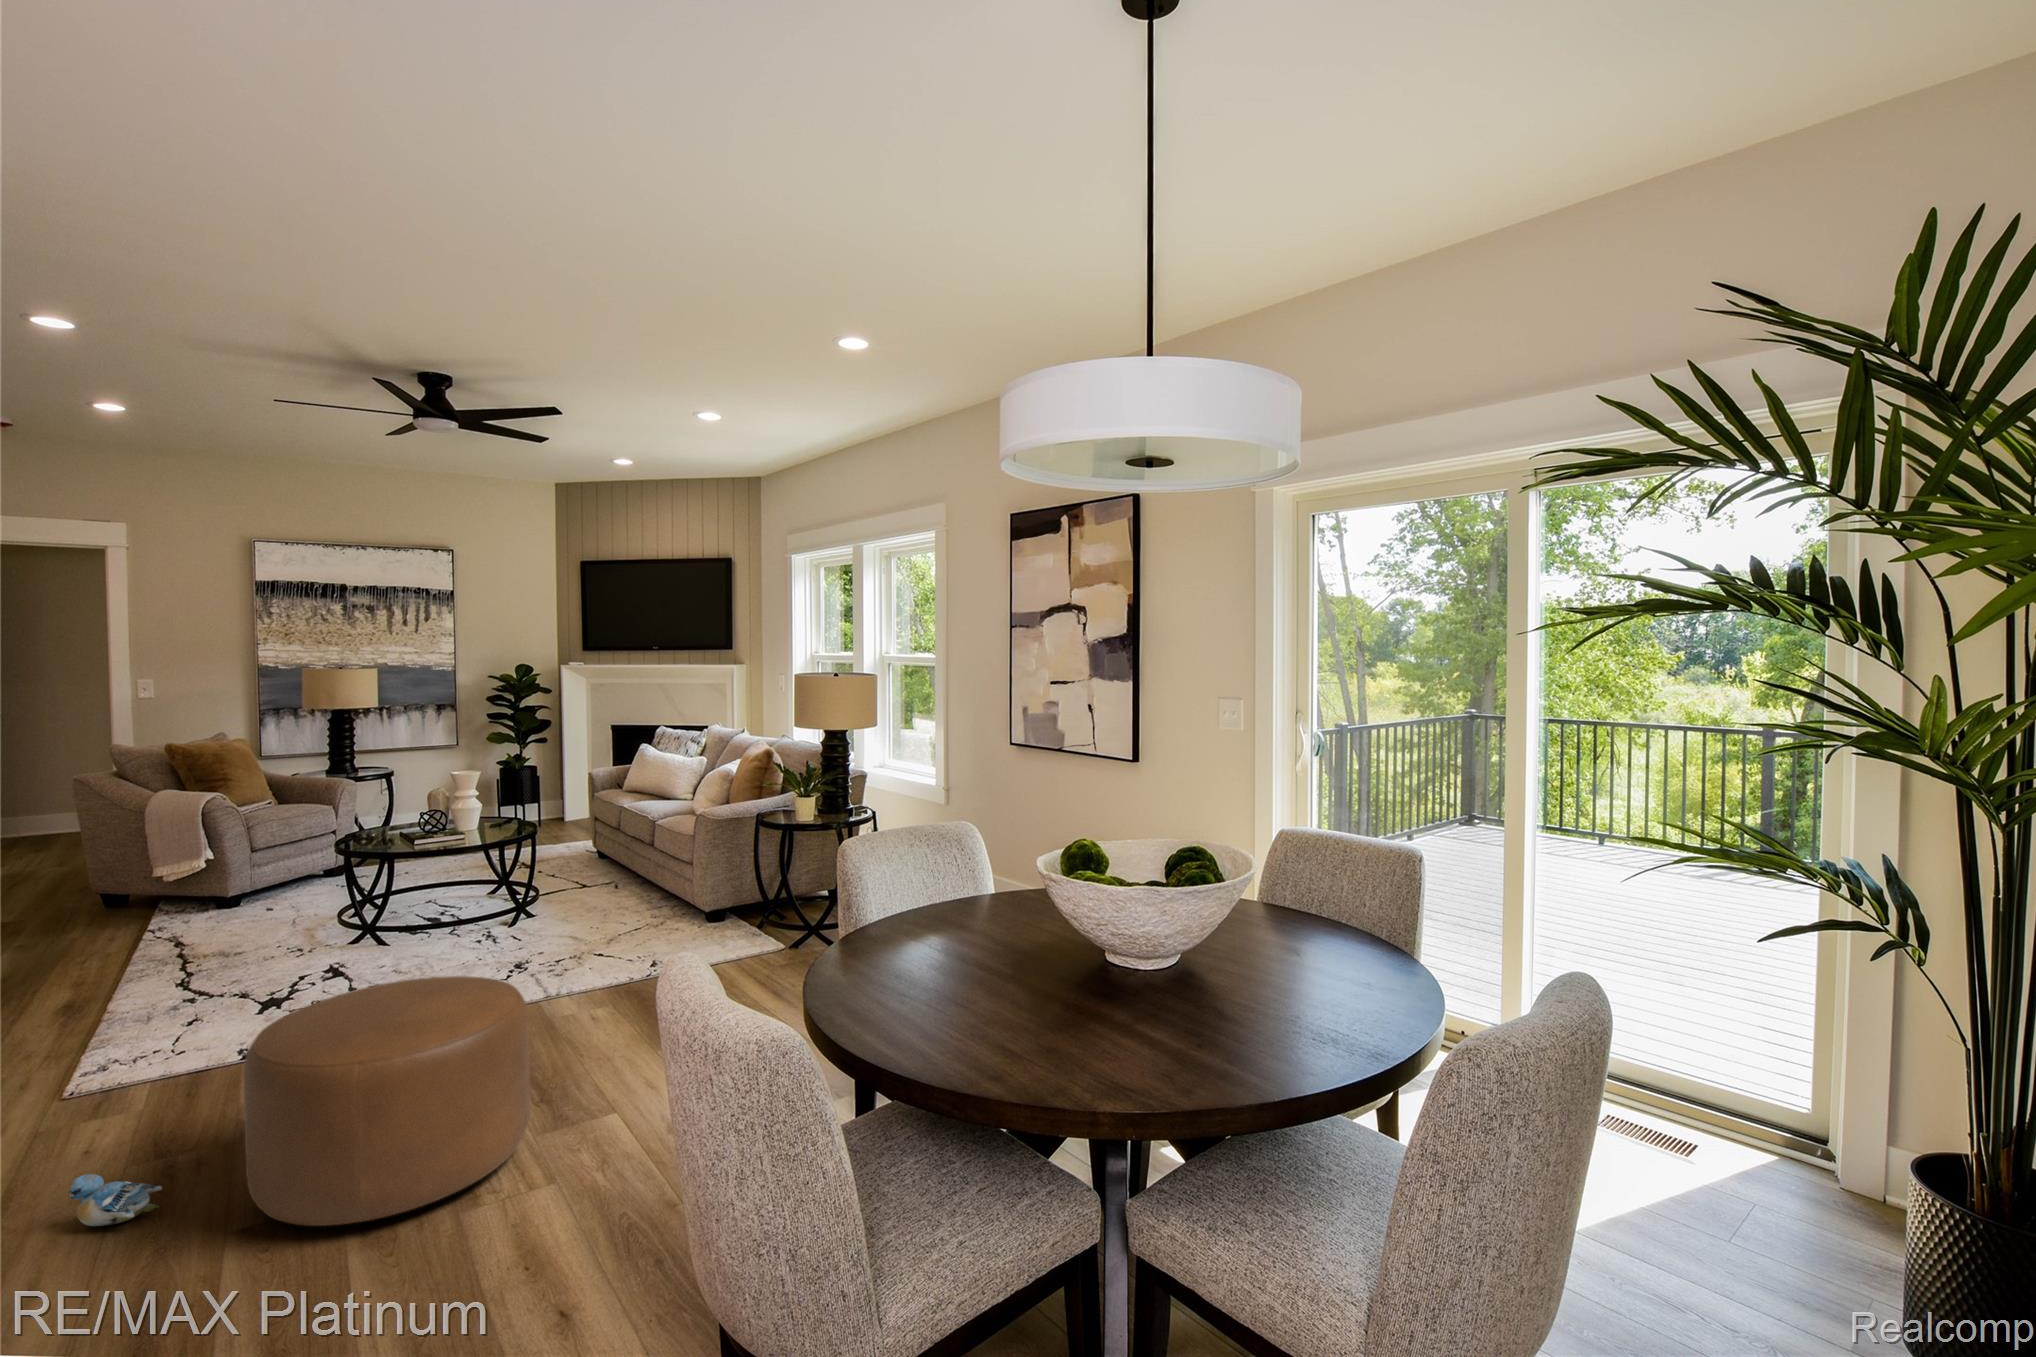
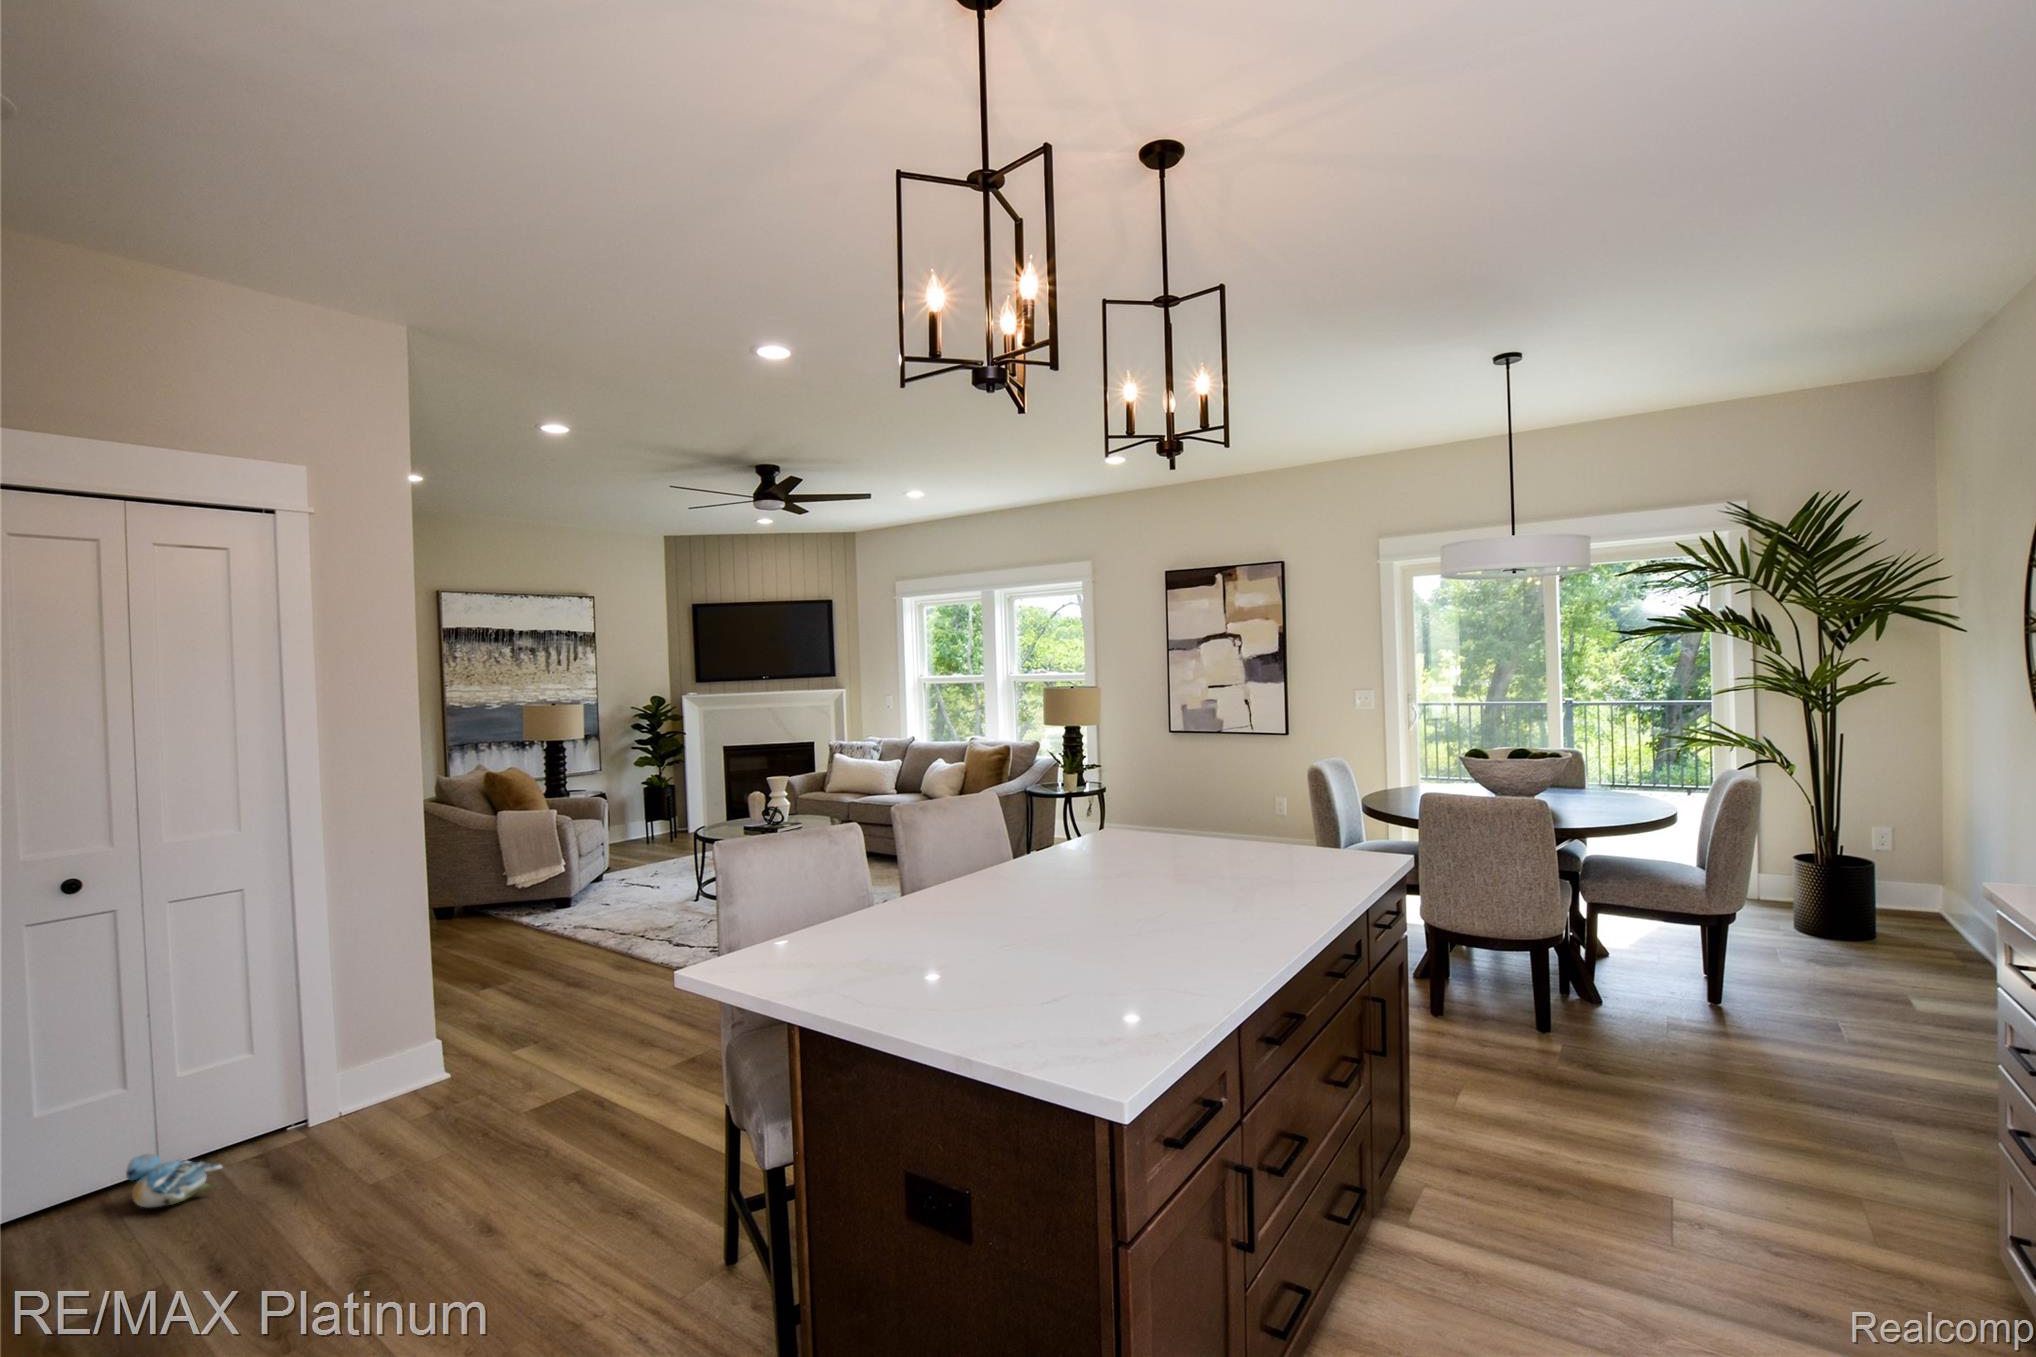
ottoman: present [243,976,530,1226] -> none [290,950,588,1209]

